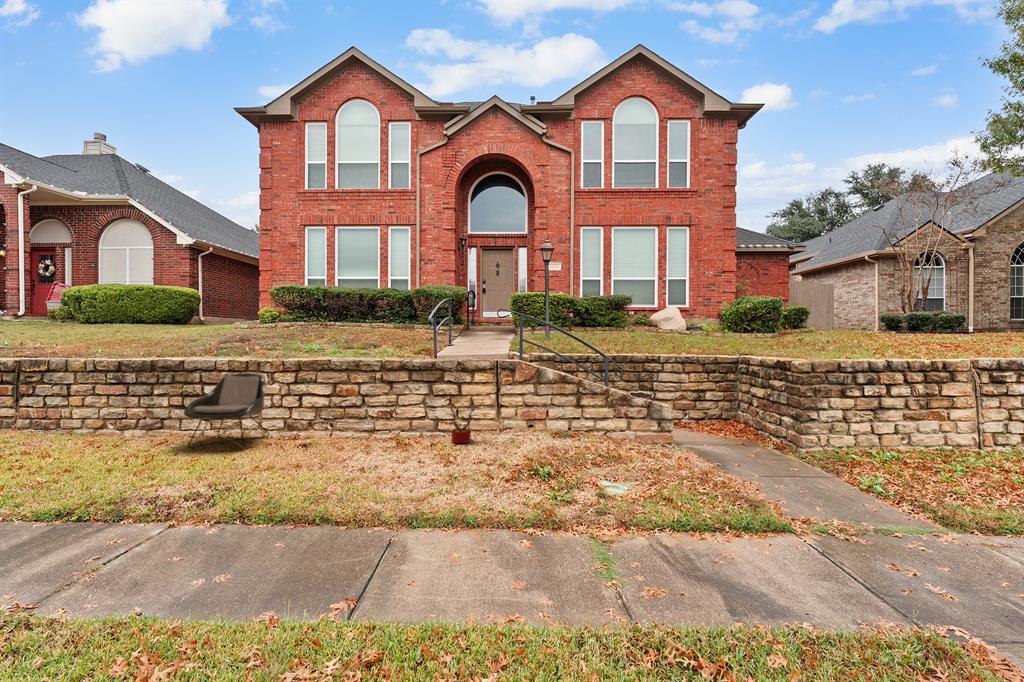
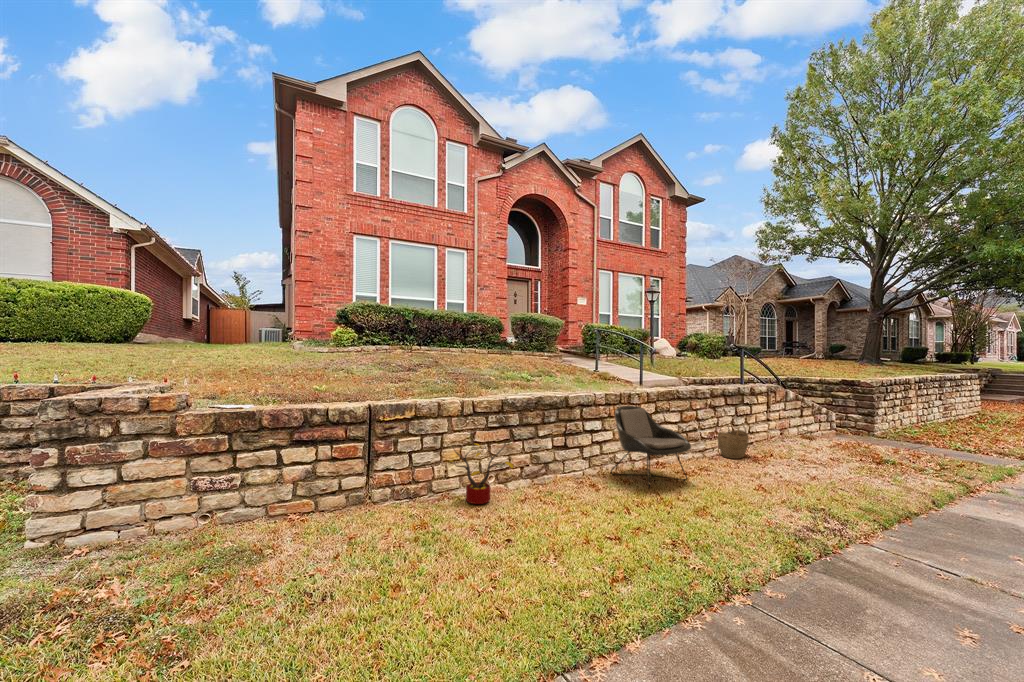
decorative plant: present [447,397,487,443] -> present [453,444,513,504]
woven basket: none [378,401,413,442] -> present [718,422,748,459]

